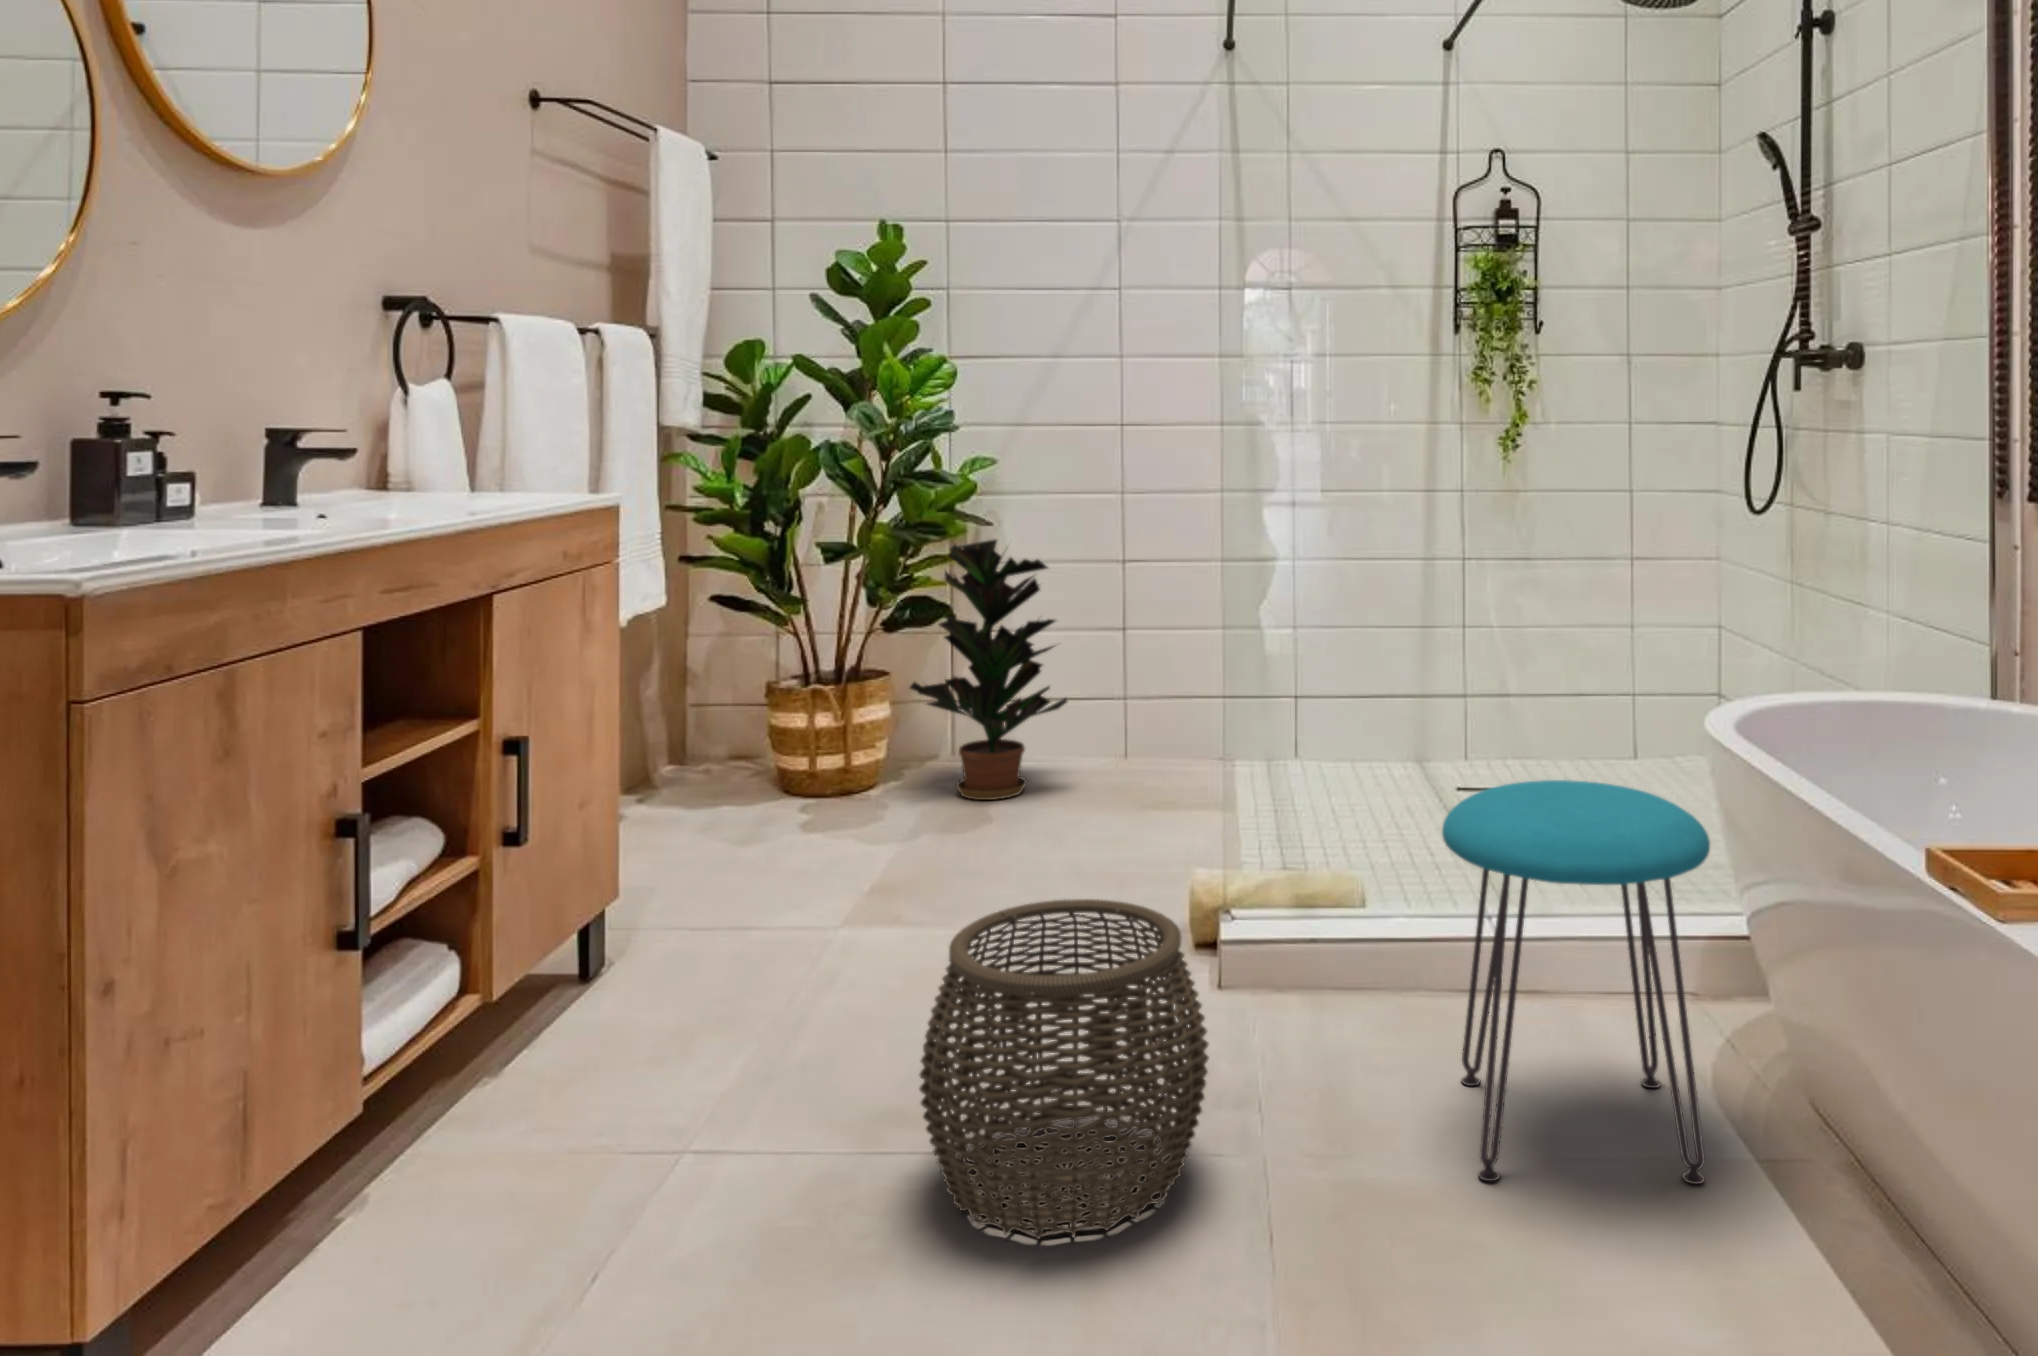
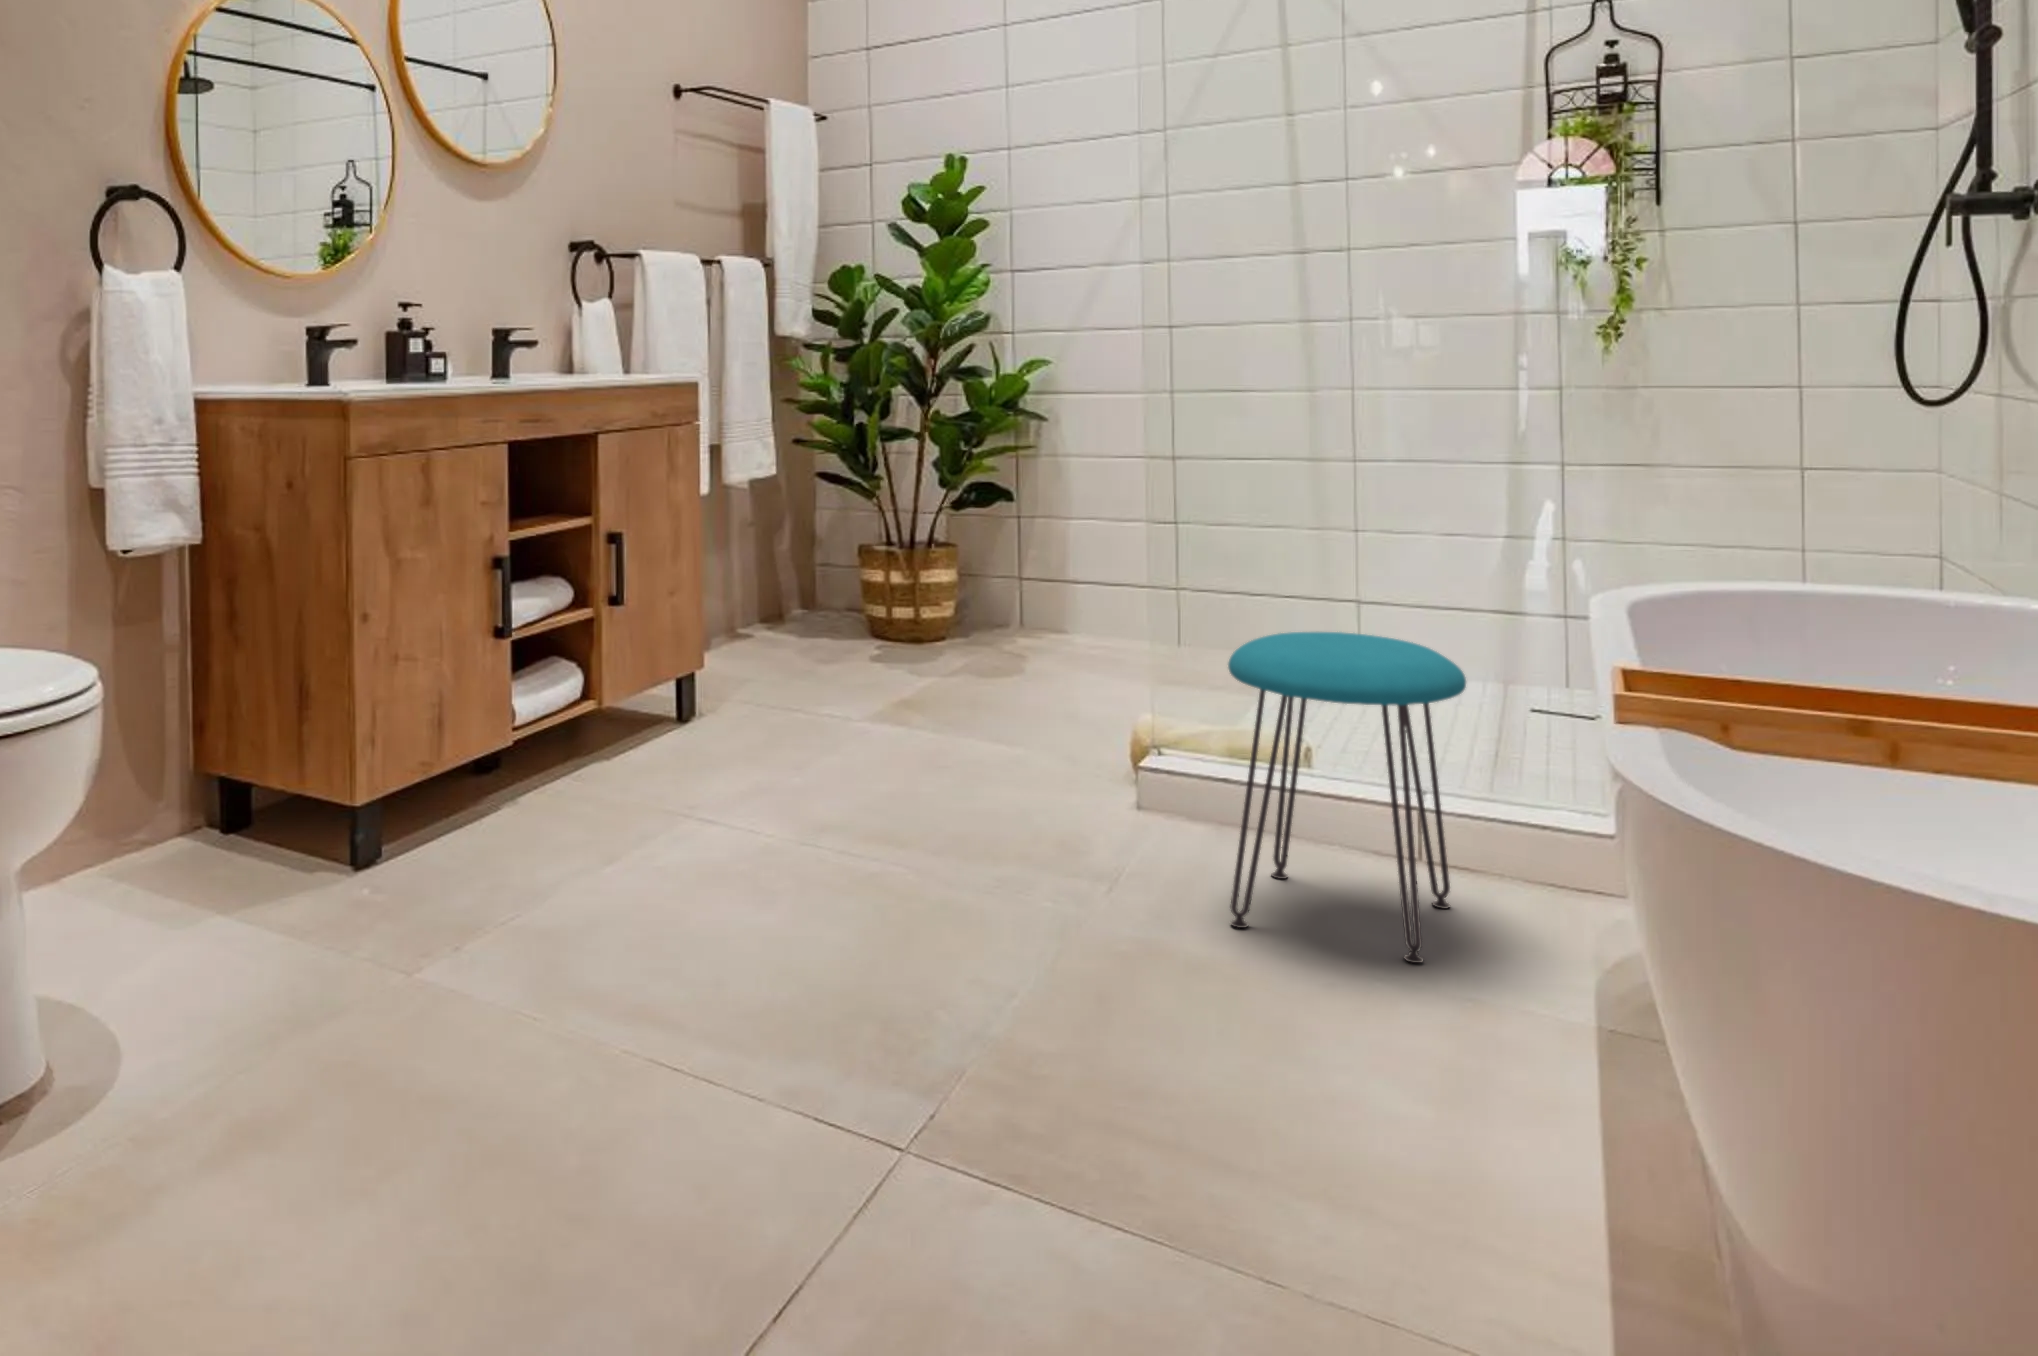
potted plant: present [910,540,1067,800] -> none [967,435,1098,656]
woven basket: present [920,899,1209,1239] -> none [825,676,1031,894]

